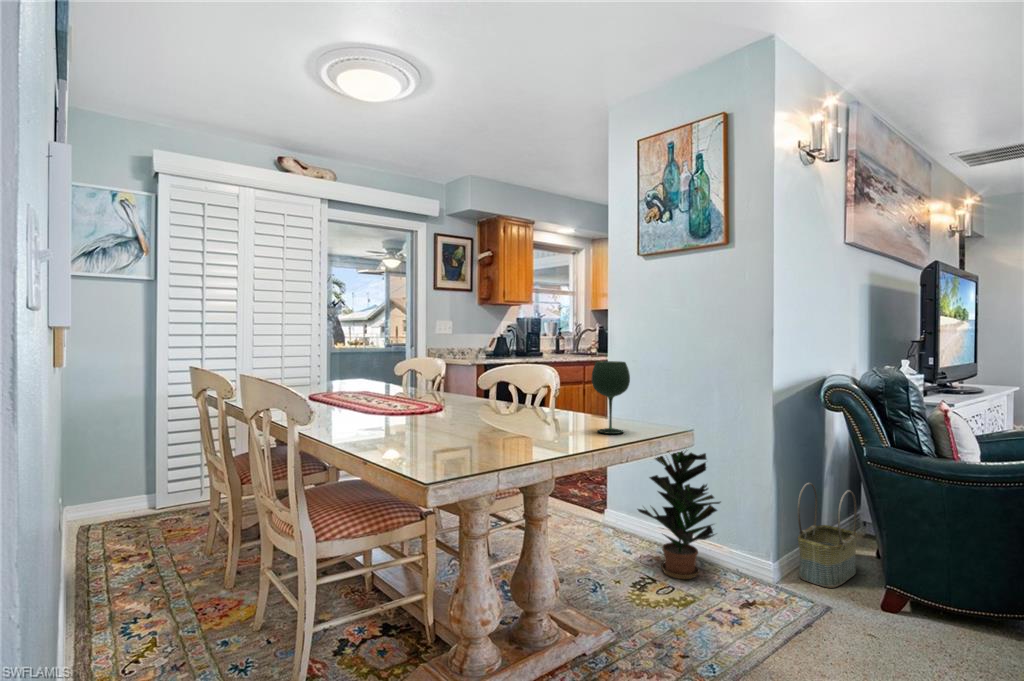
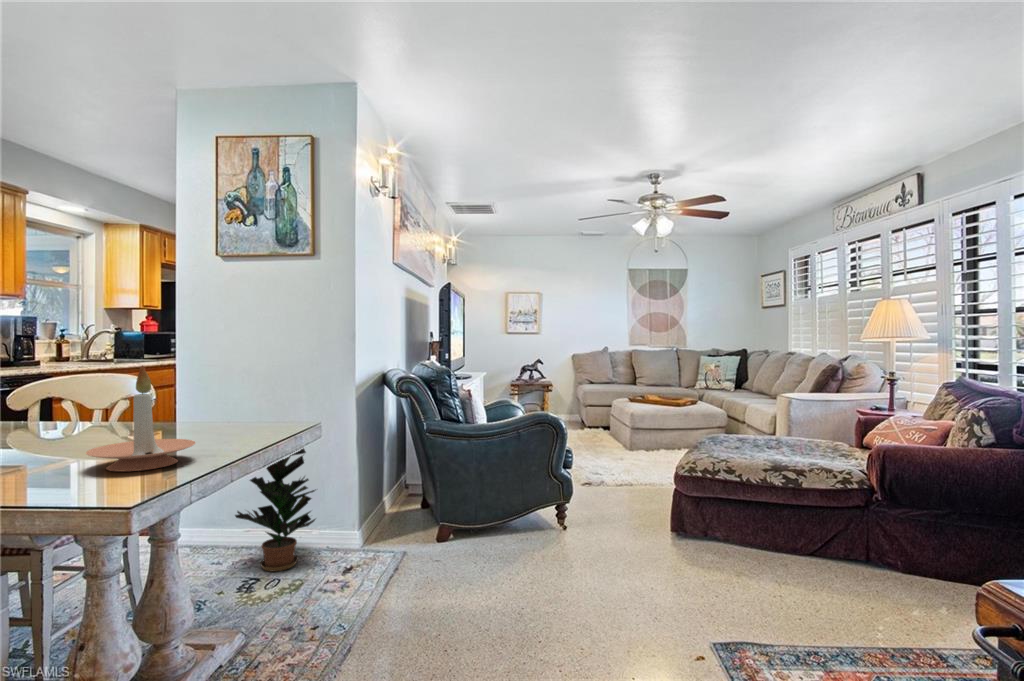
candle holder: none [451,355,534,451] -> present [86,365,195,471]
wine glass: present [591,361,630,434] -> none [233,366,273,436]
basket: present [798,483,857,588] -> none [374,459,414,540]

